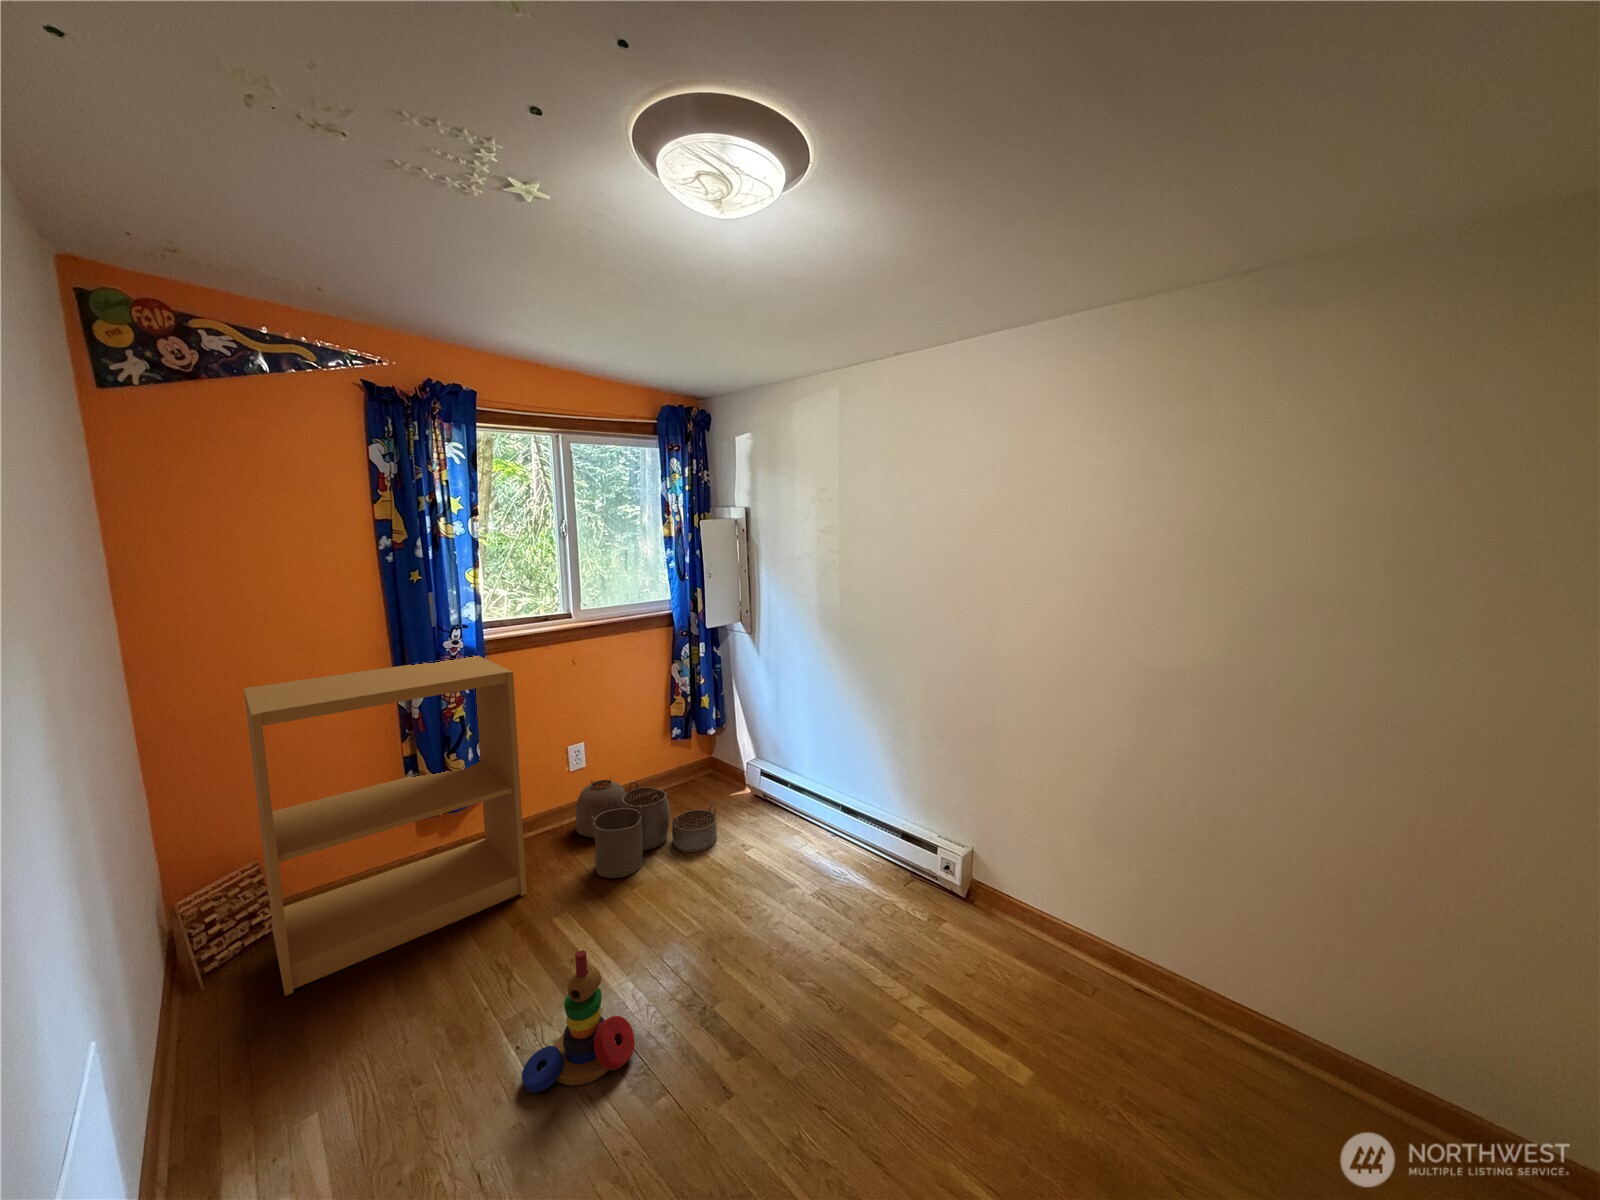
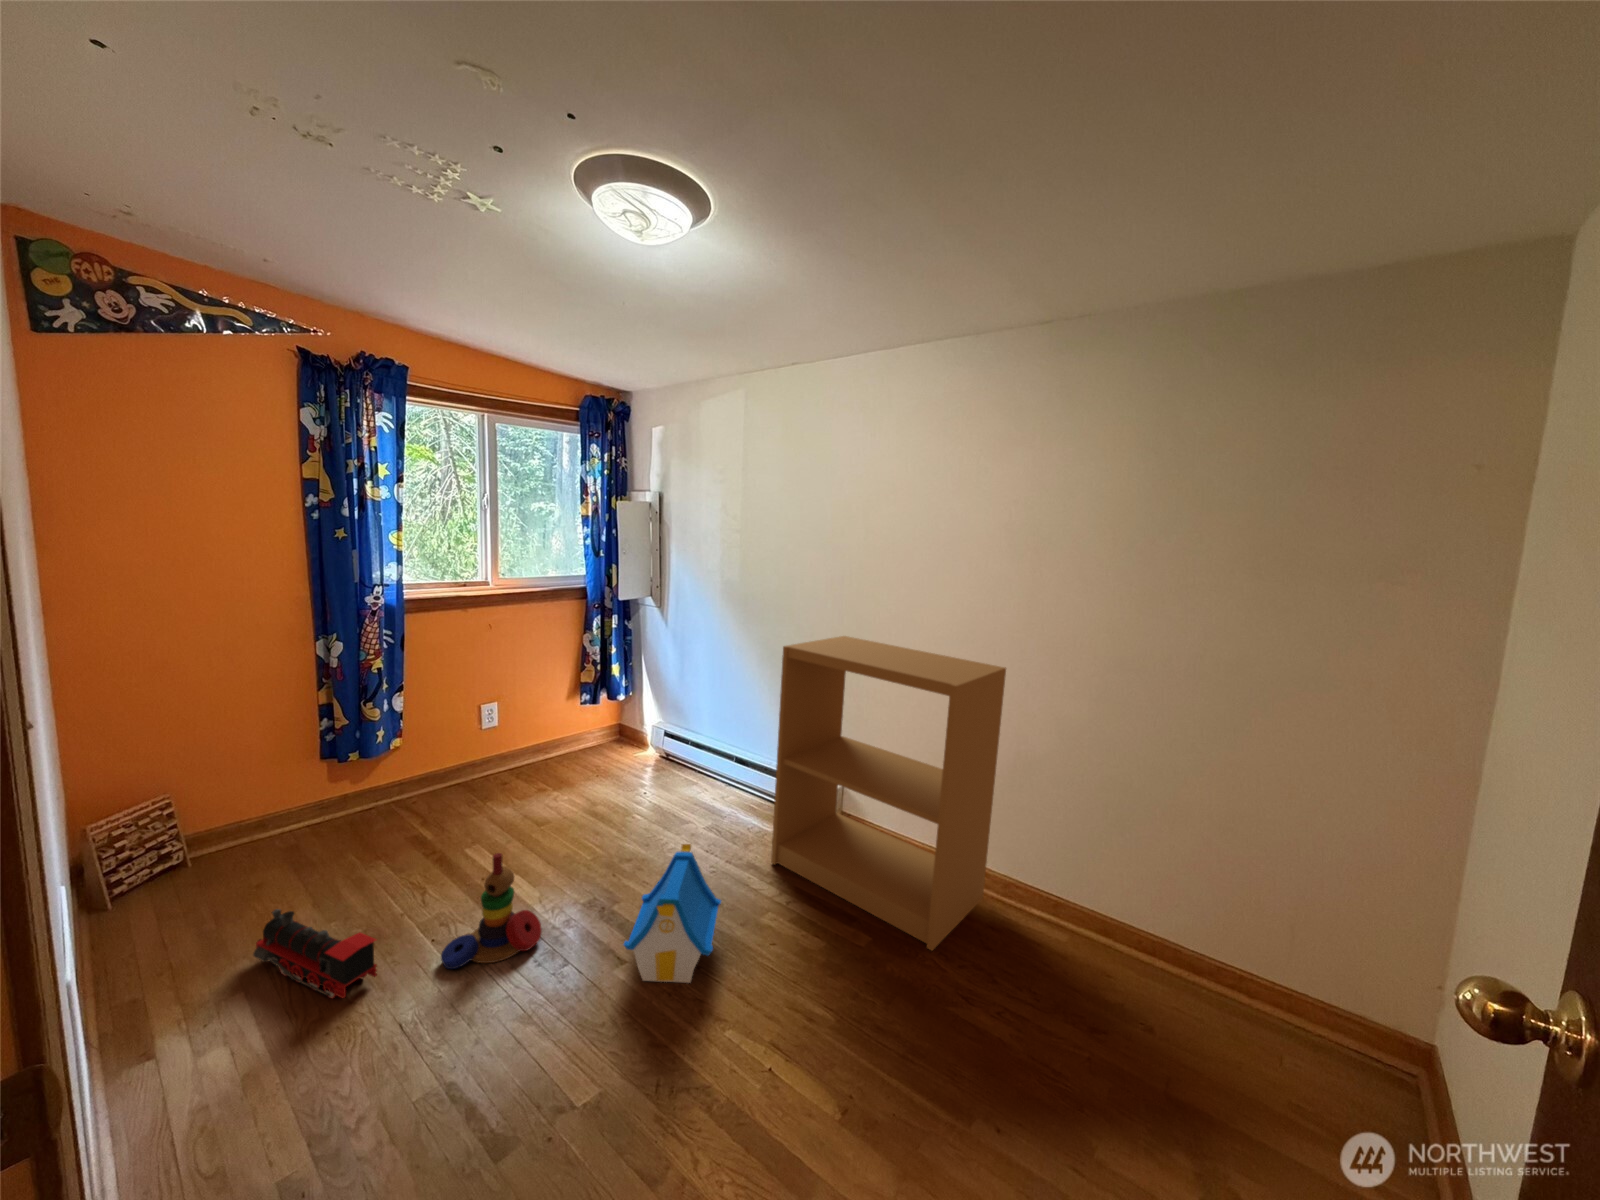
bookshelf: present [244,656,527,996] -> present [771,636,1006,950]
woven basket: present [576,778,717,878] -> none [485,734,620,819]
toy house: none [730,938,845,1131] -> present [624,844,721,983]
toy train: none [325,1010,452,1134] -> present [253,909,377,998]

